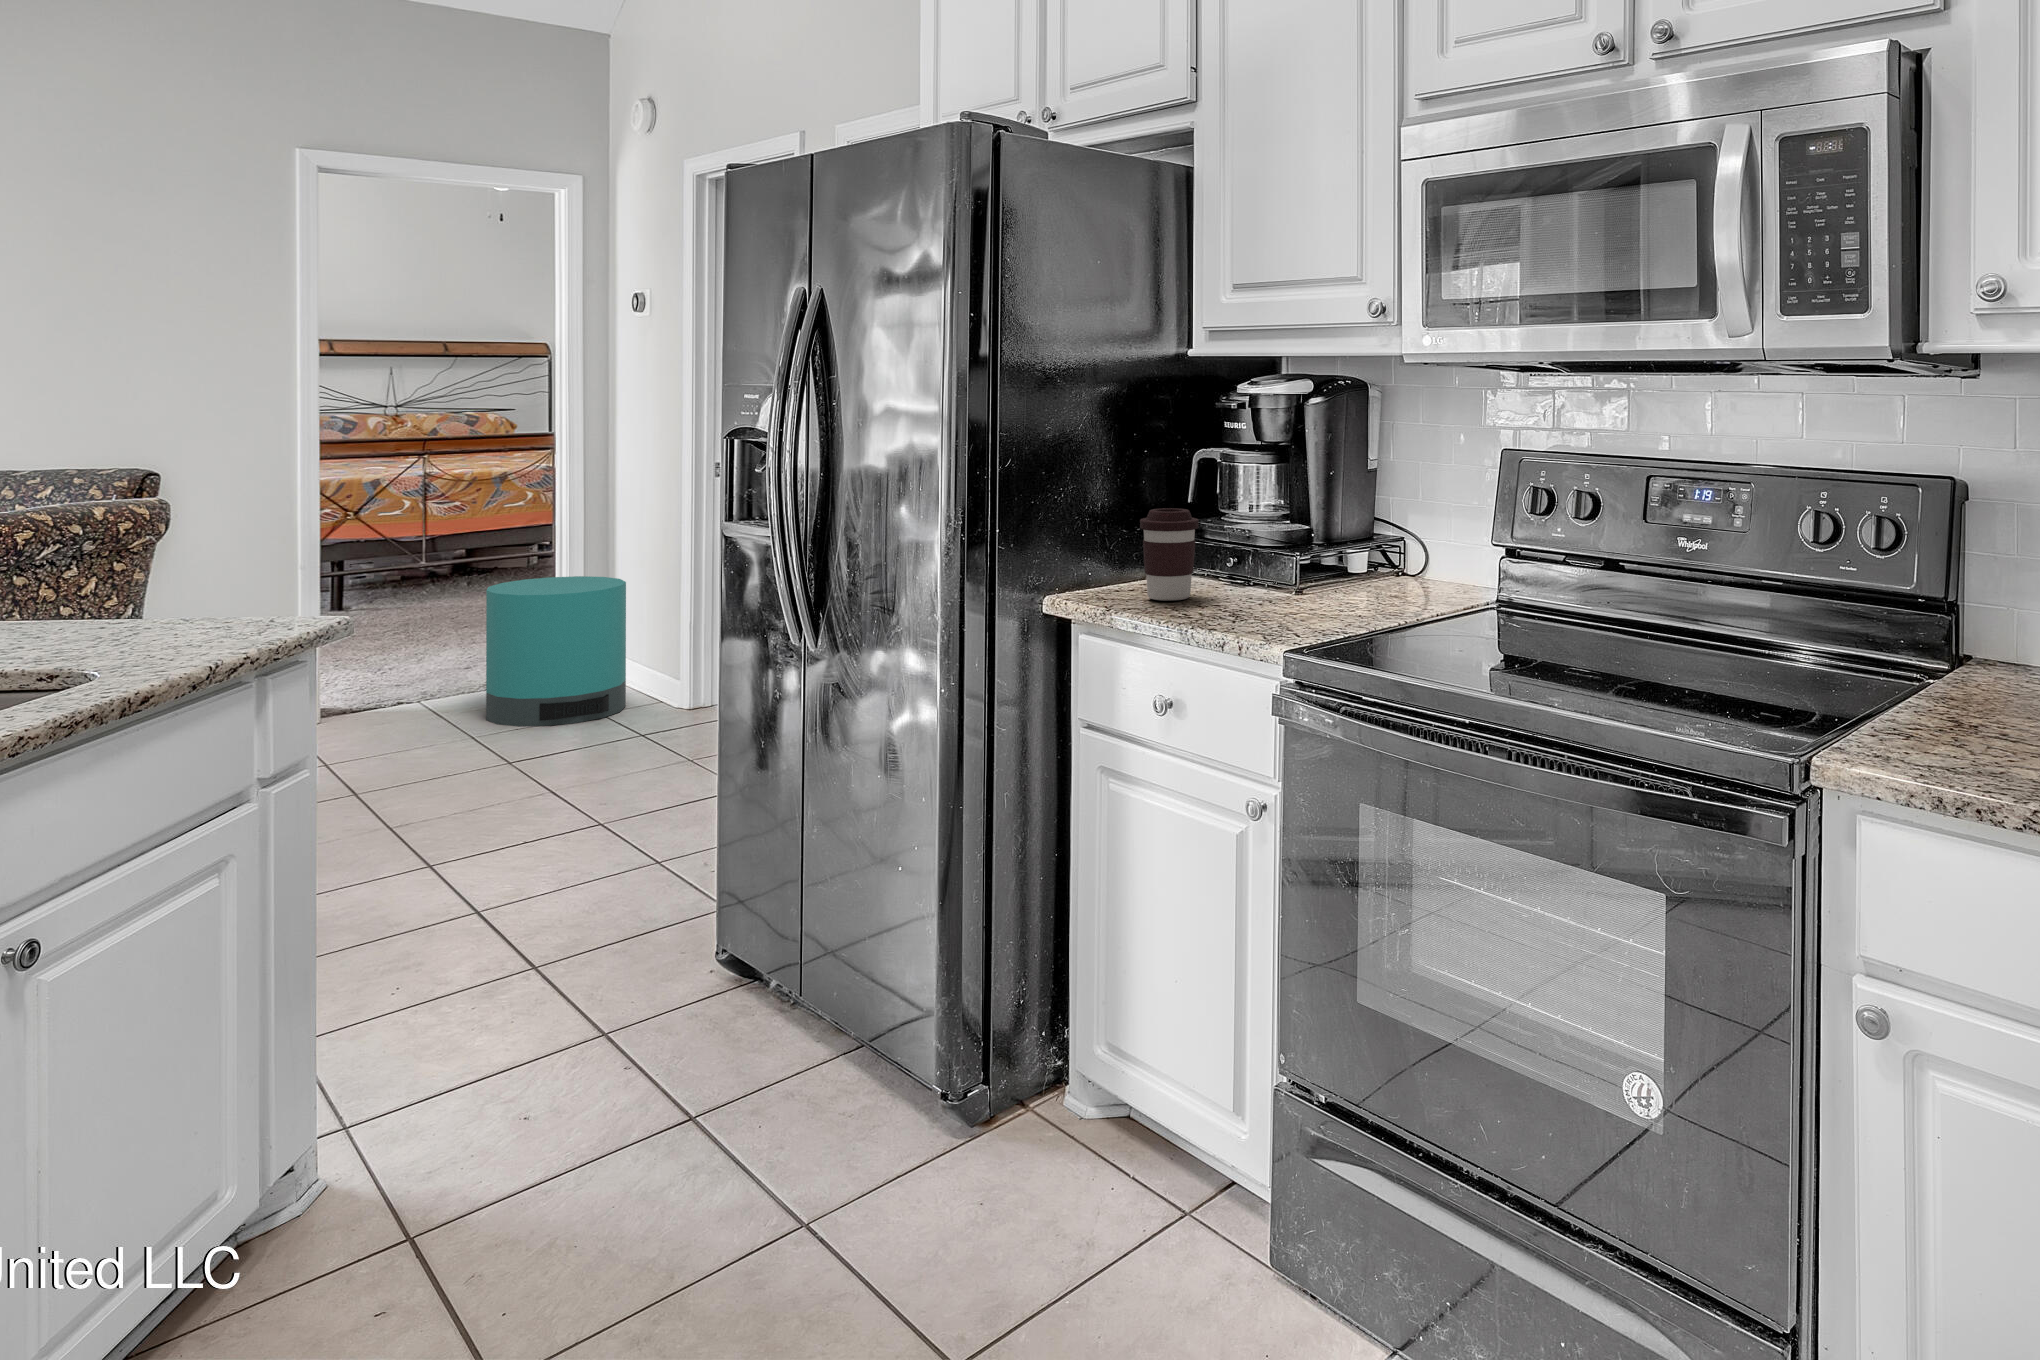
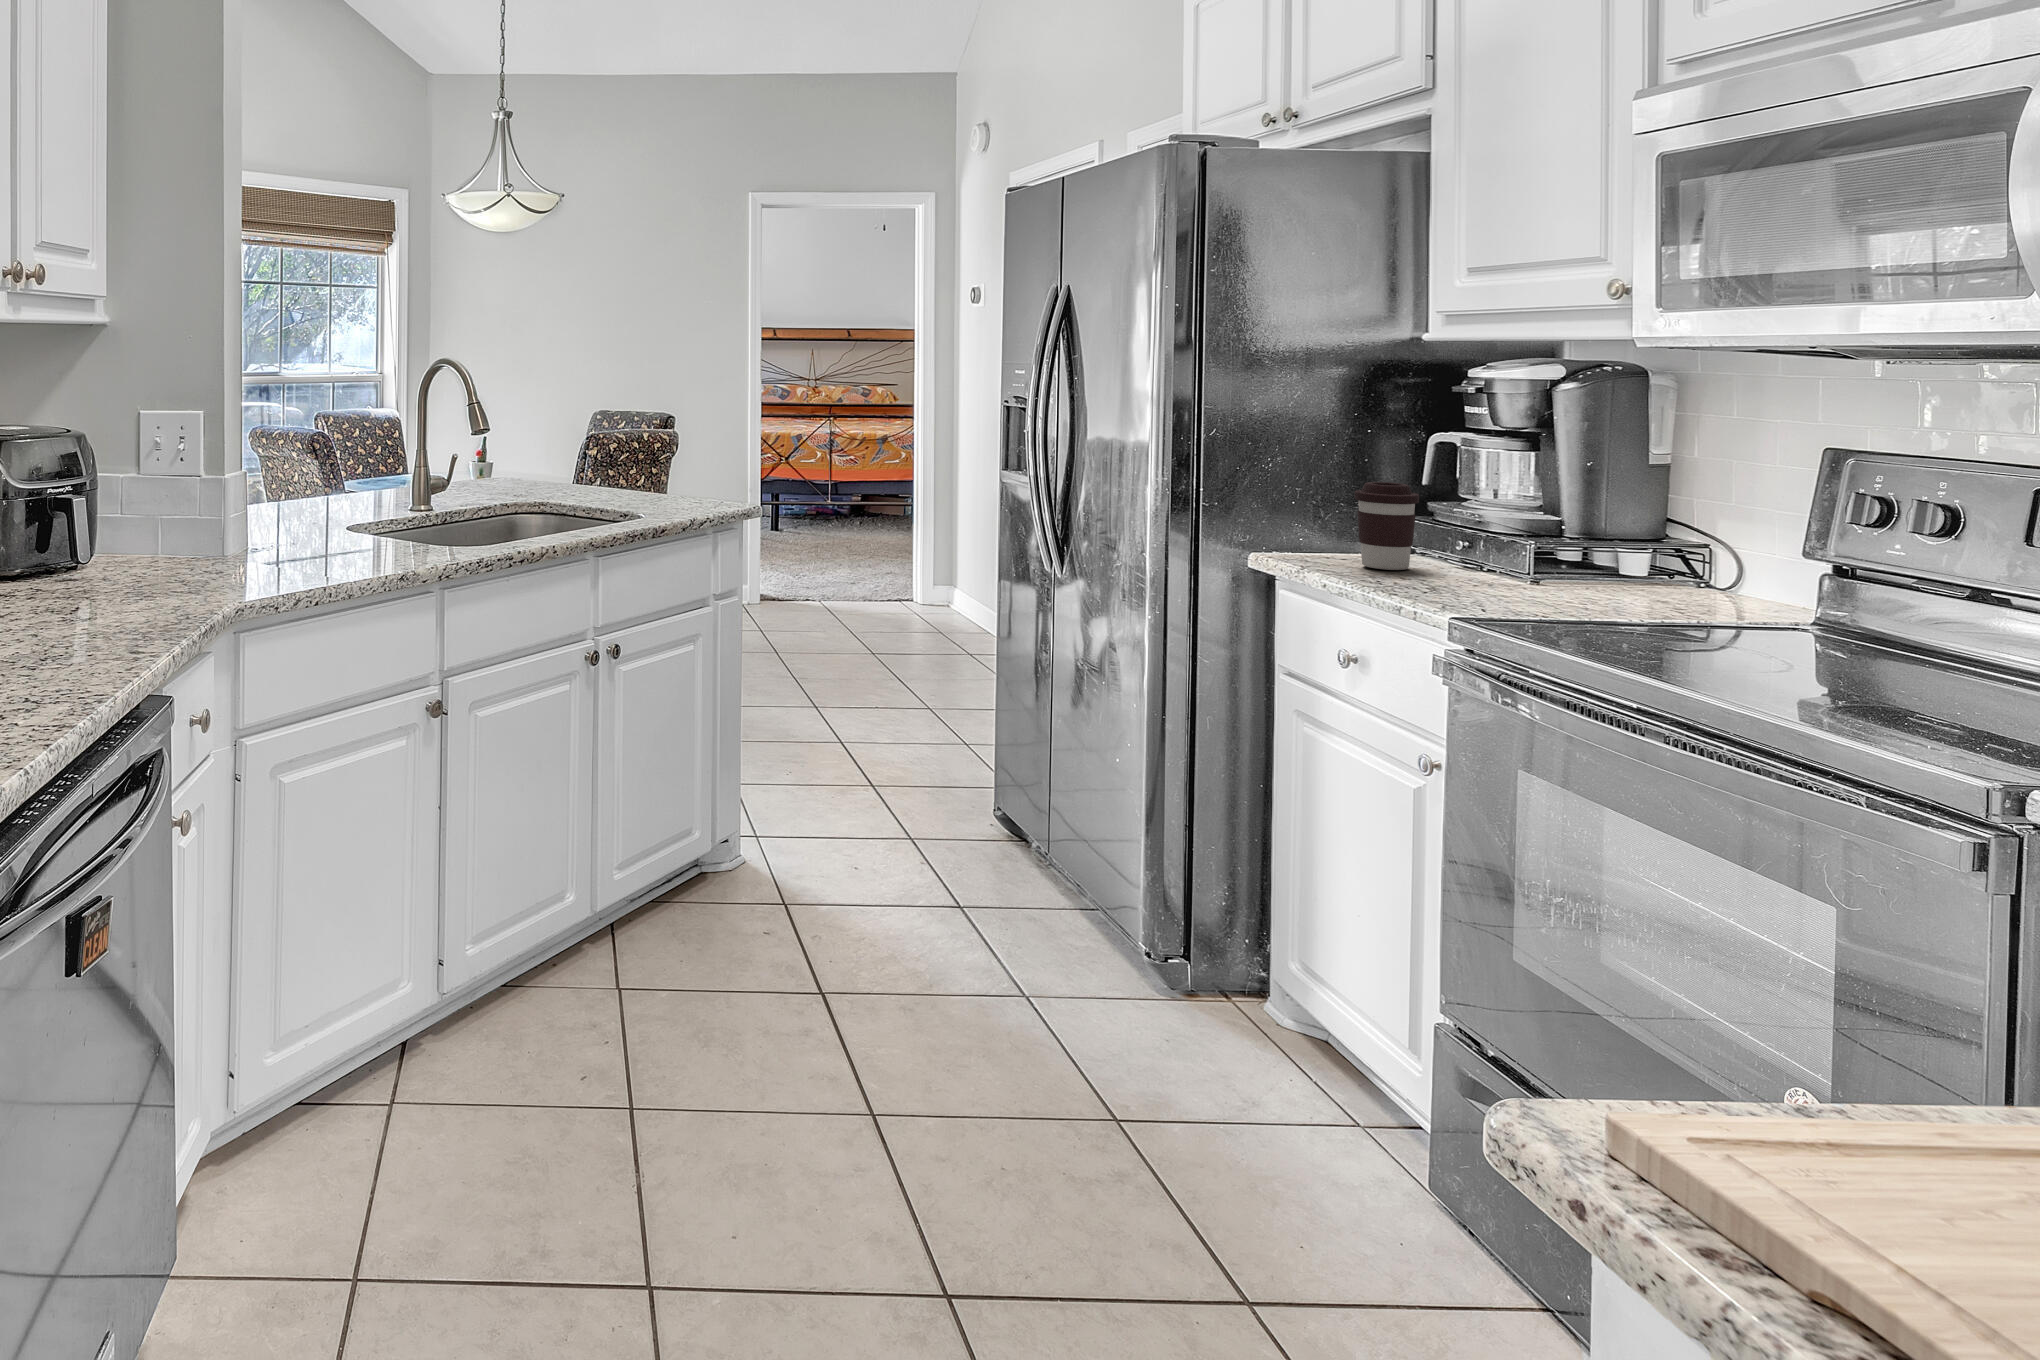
trash can: present [486,576,626,726] -> none [858,515,961,630]

